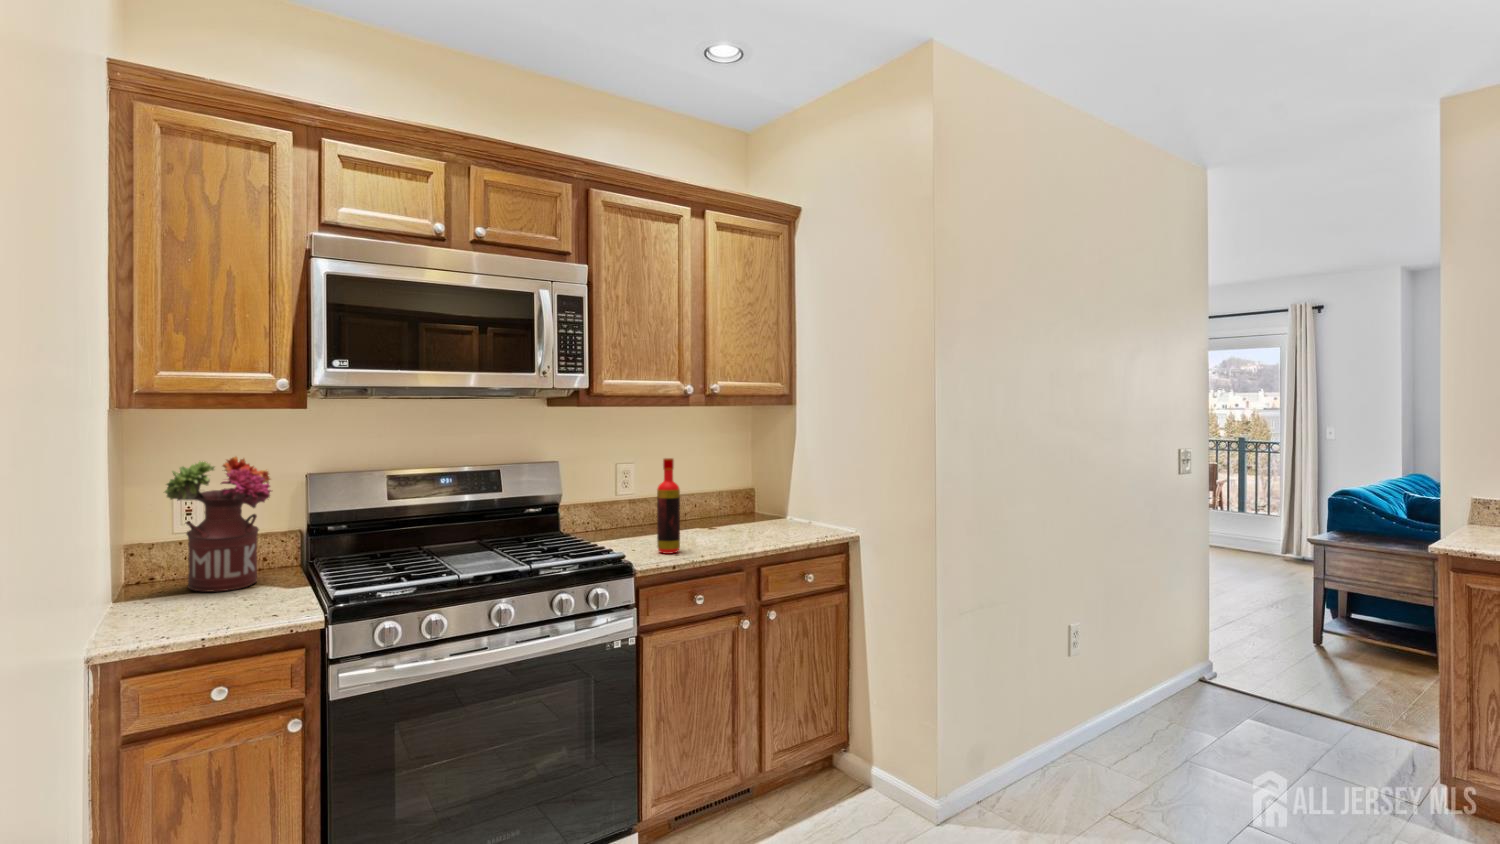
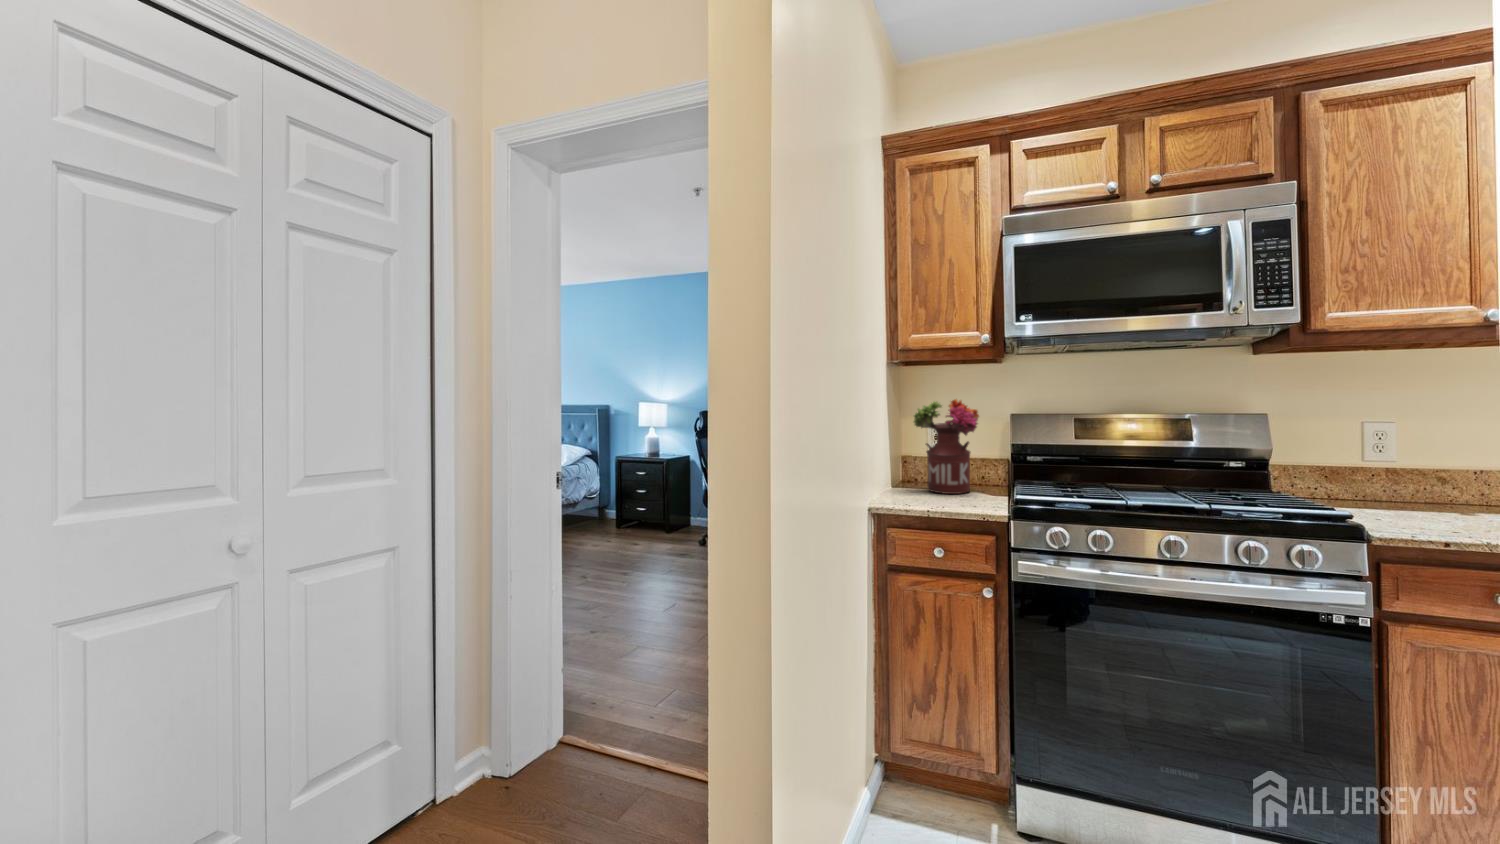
bottle: present [657,458,680,554] -> none [1412,396,1456,519]

